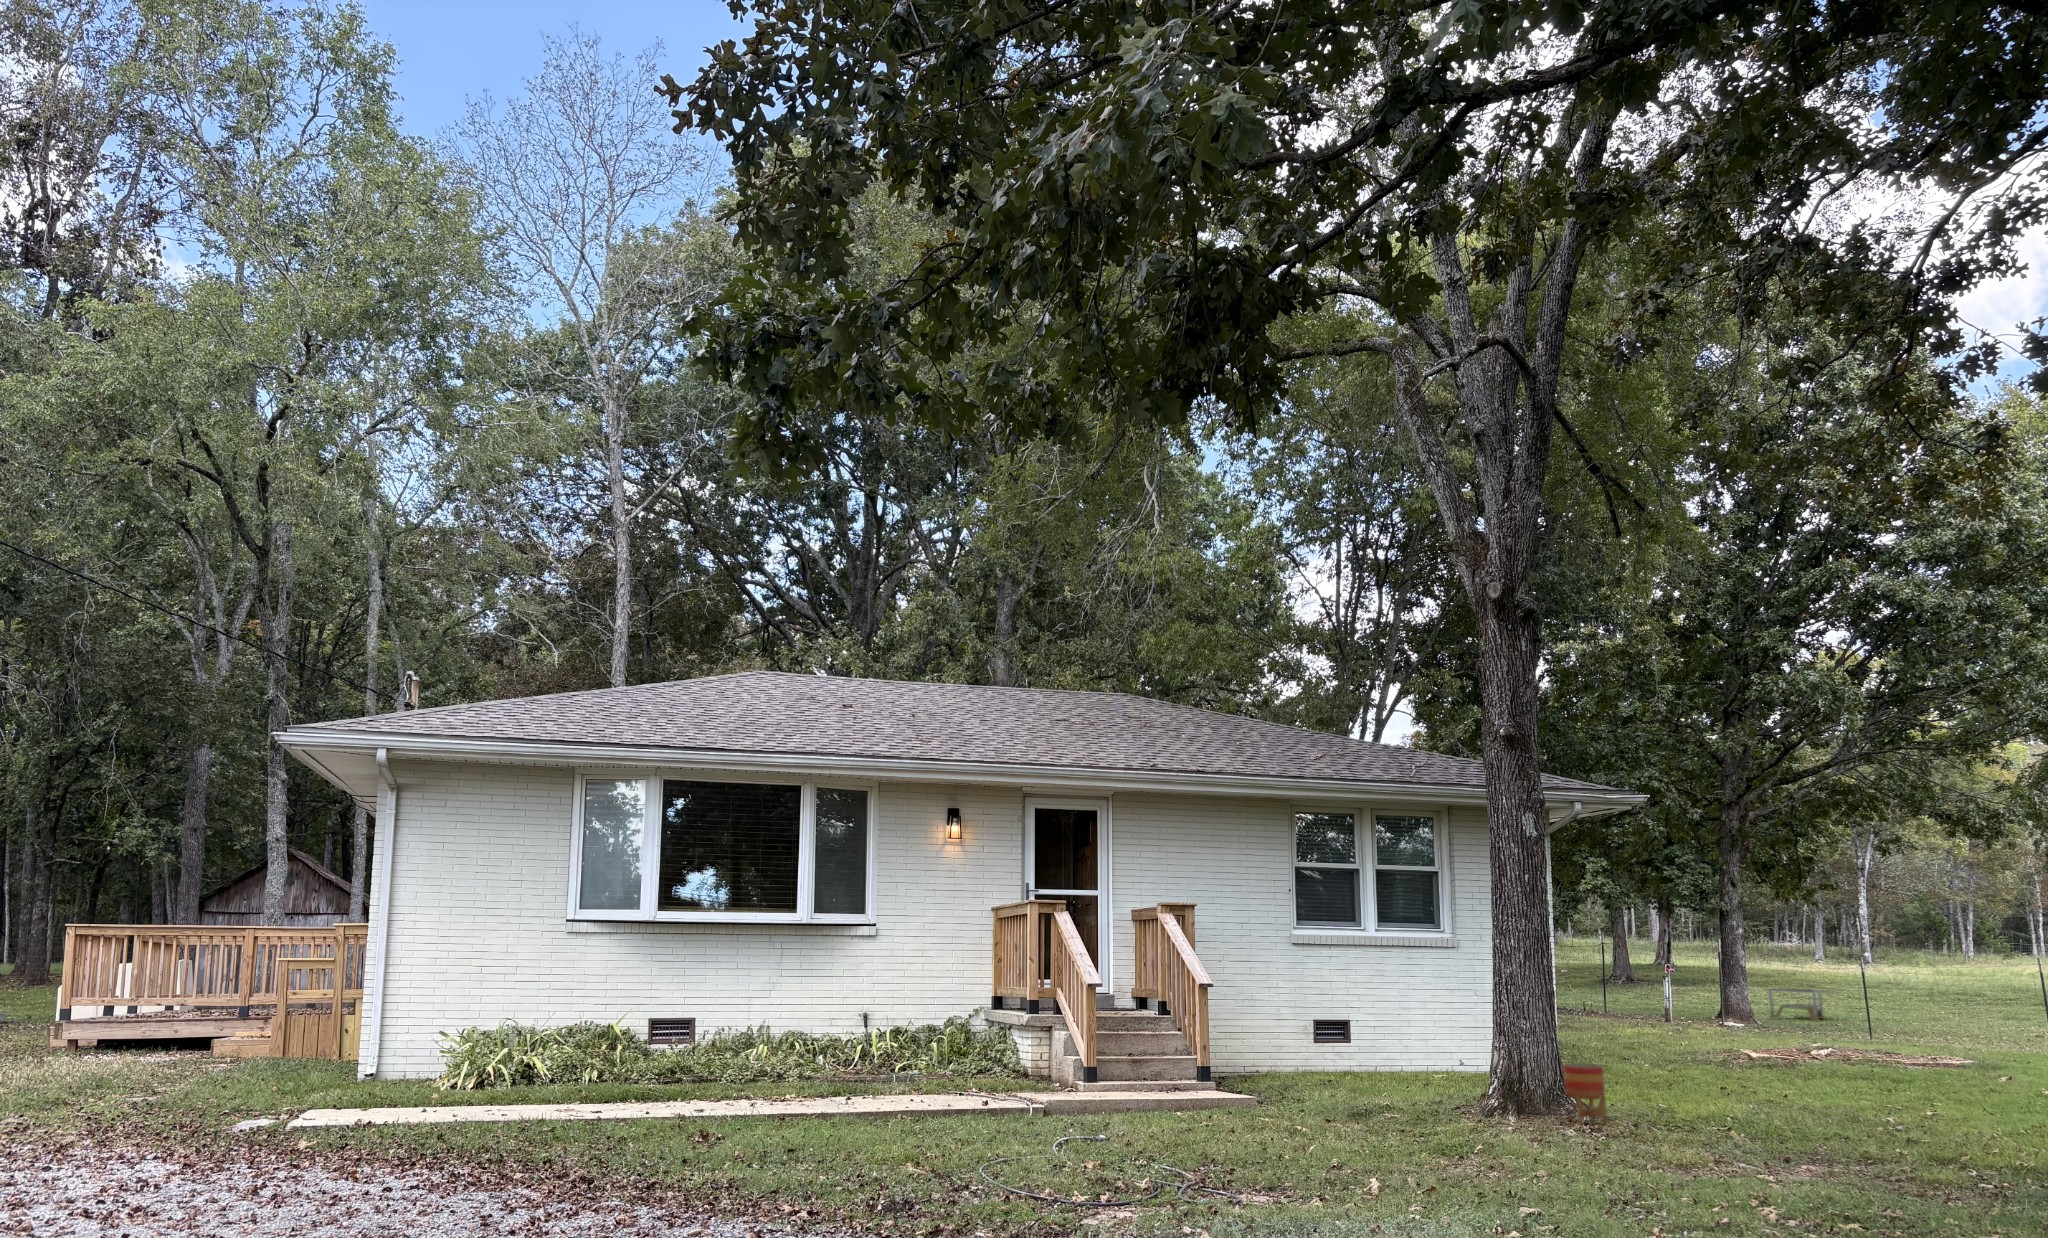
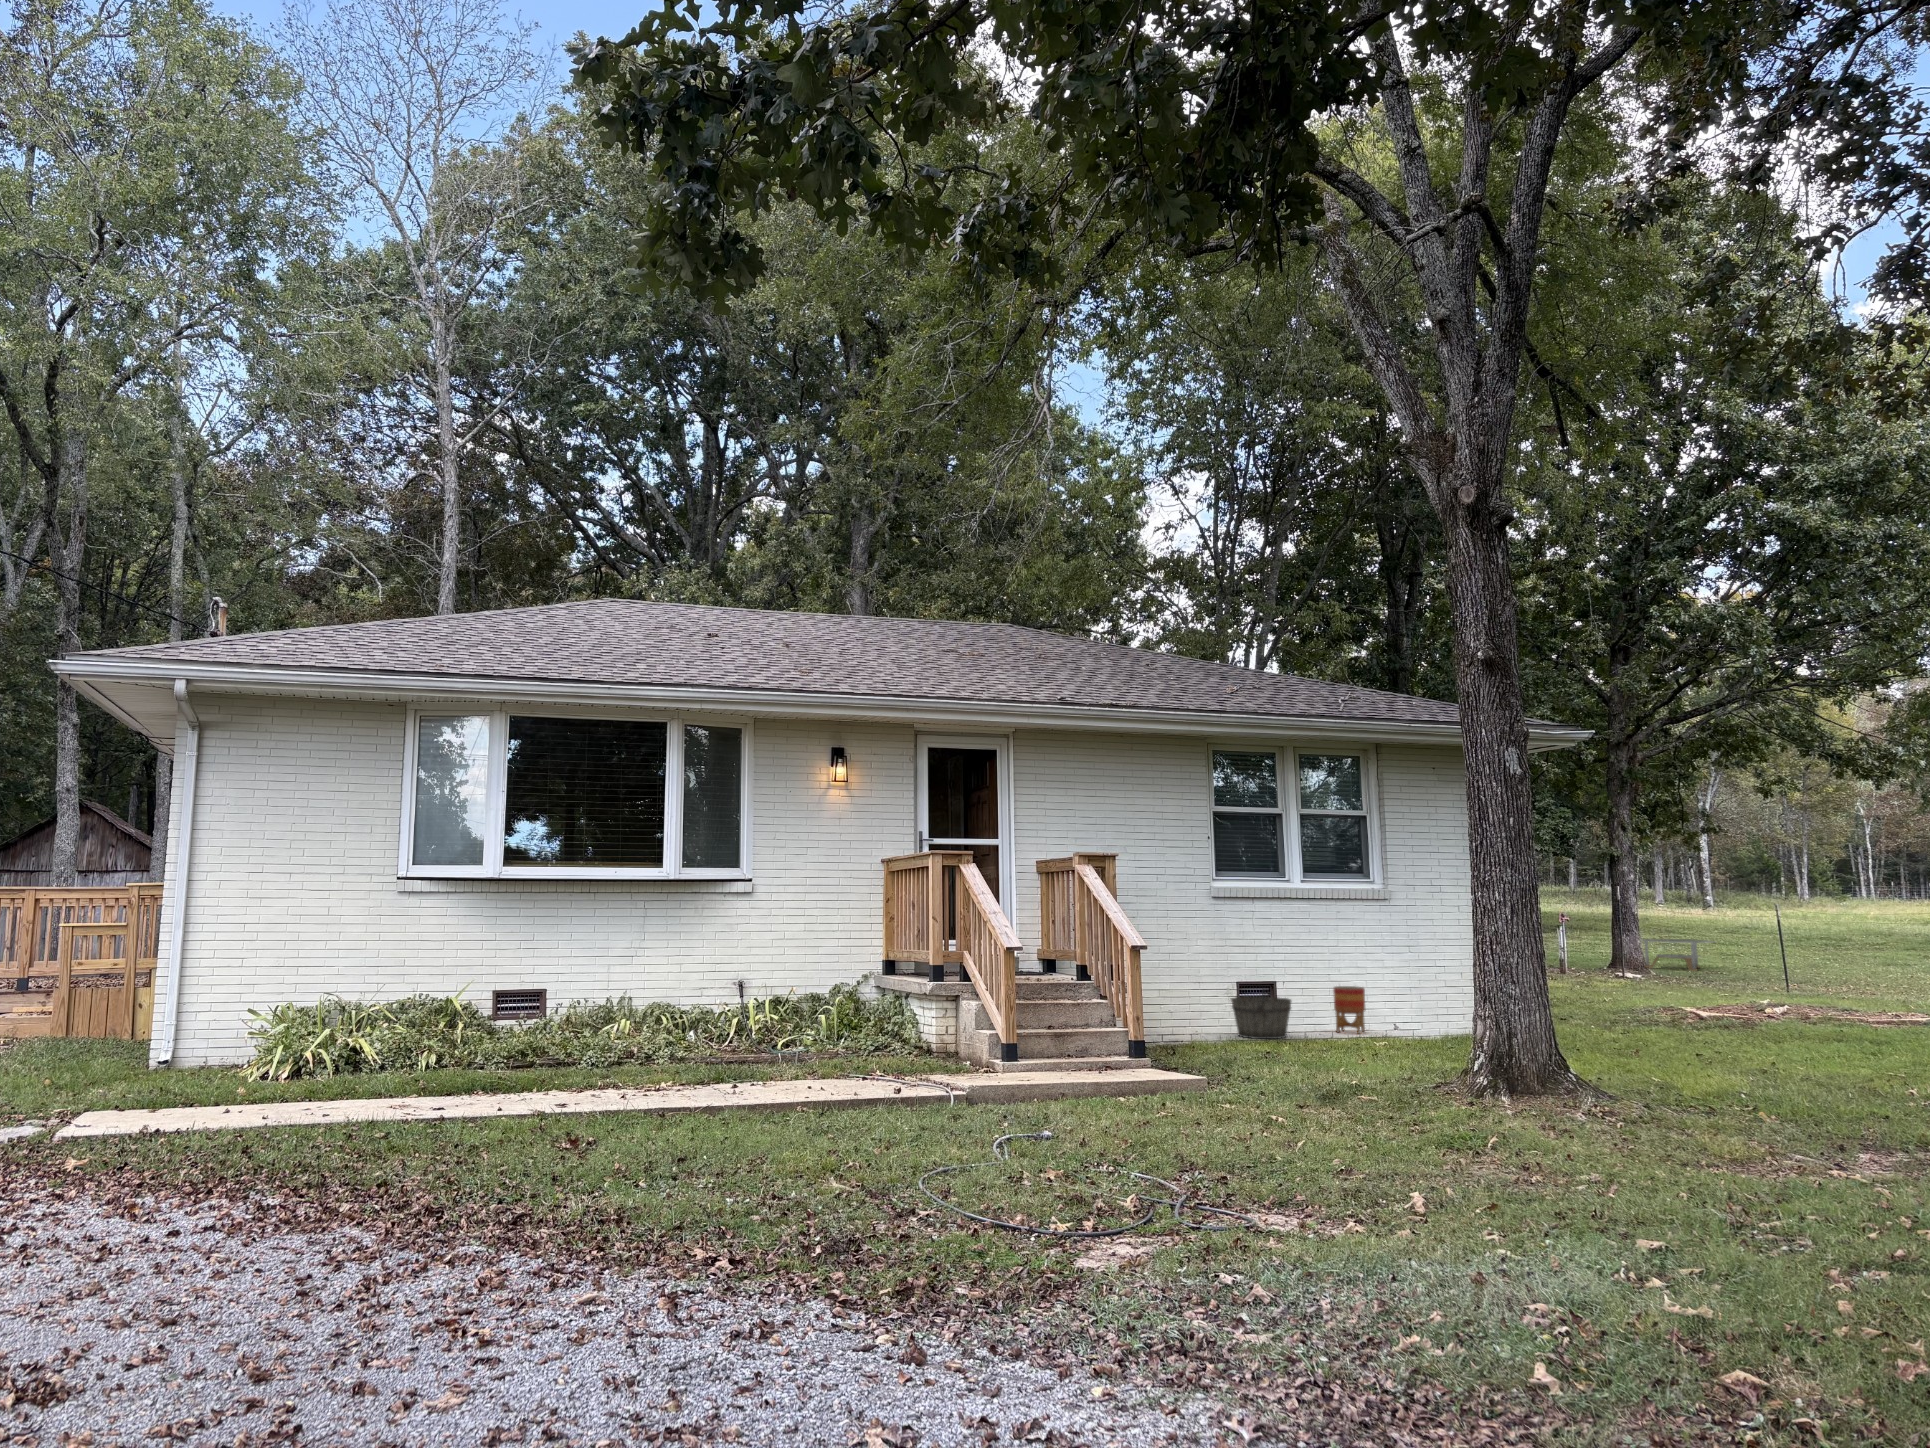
wooden bucket: none [1312,1023,1367,1073] -> present [1231,989,1291,1039]
planter: present [1563,1063,1607,1124] -> present [1333,986,1365,1034]

